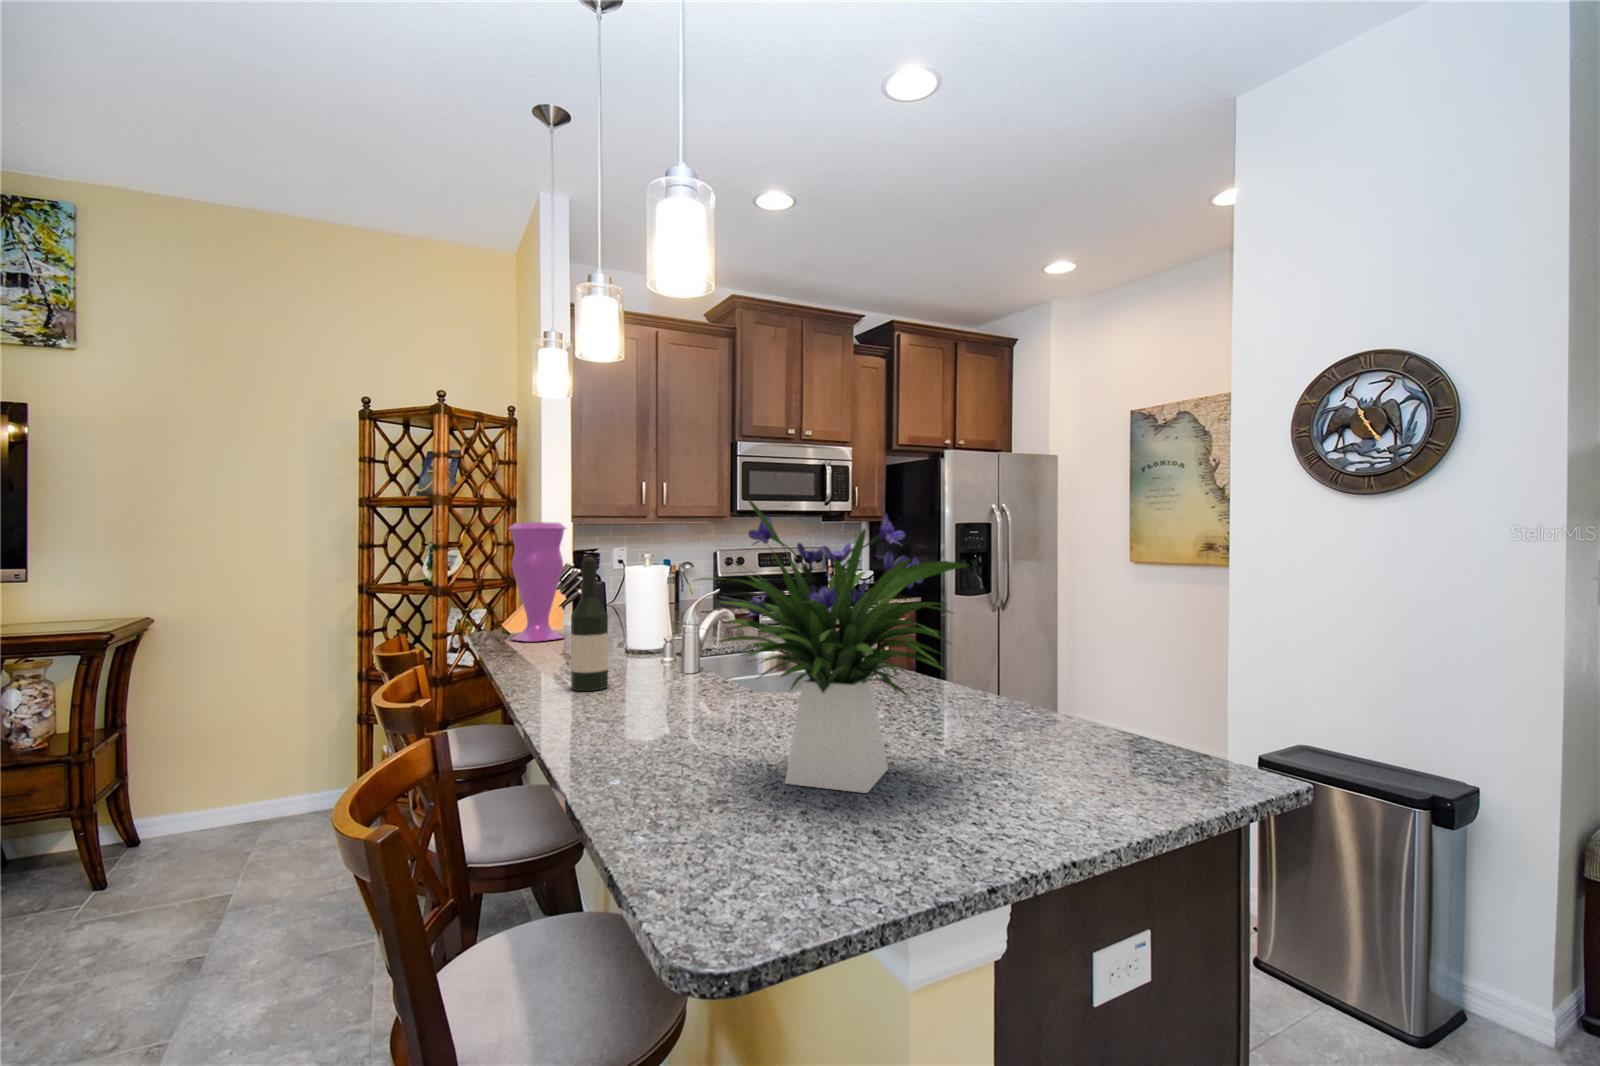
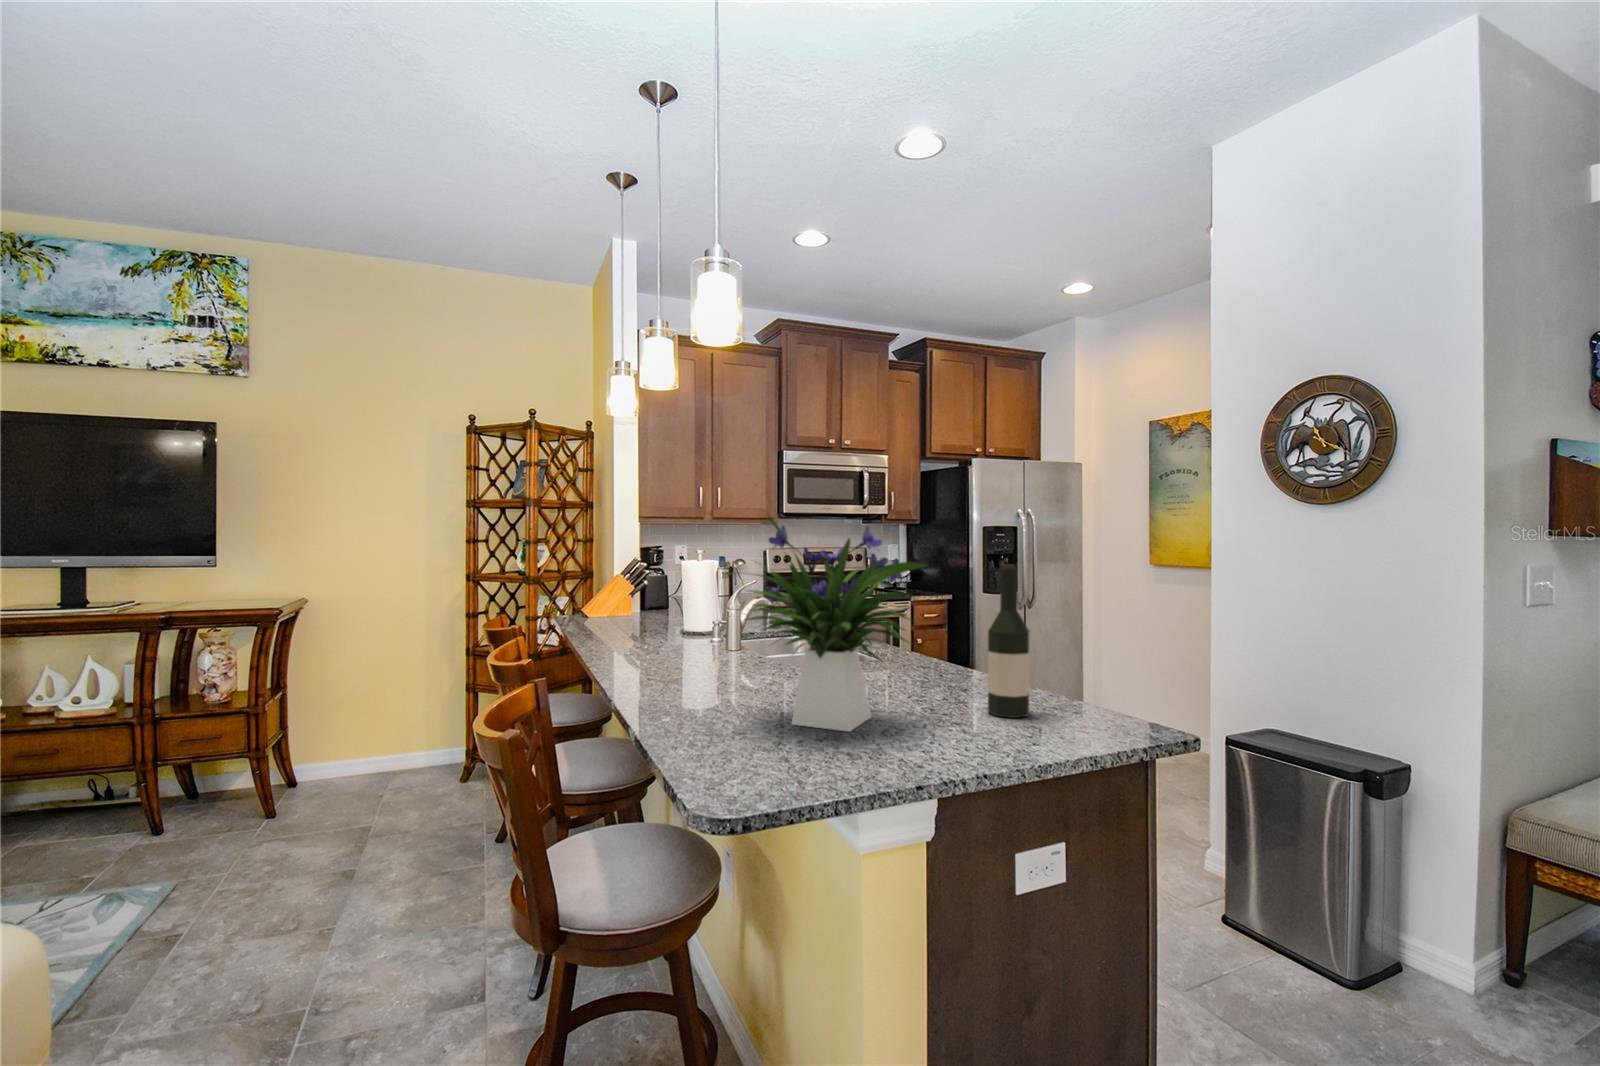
vase: present [509,522,566,642] -> none [588,524,639,623]
wine bottle: present [571,557,608,691] -> present [988,565,1029,718]

